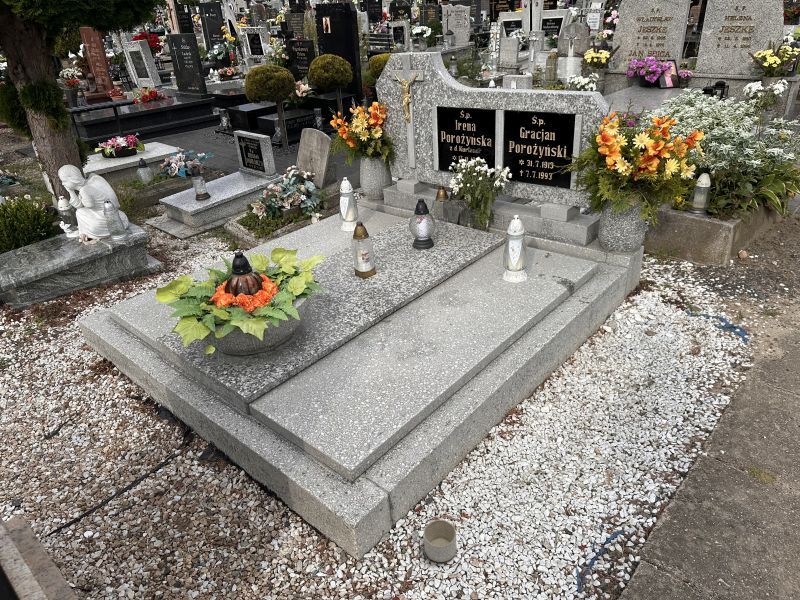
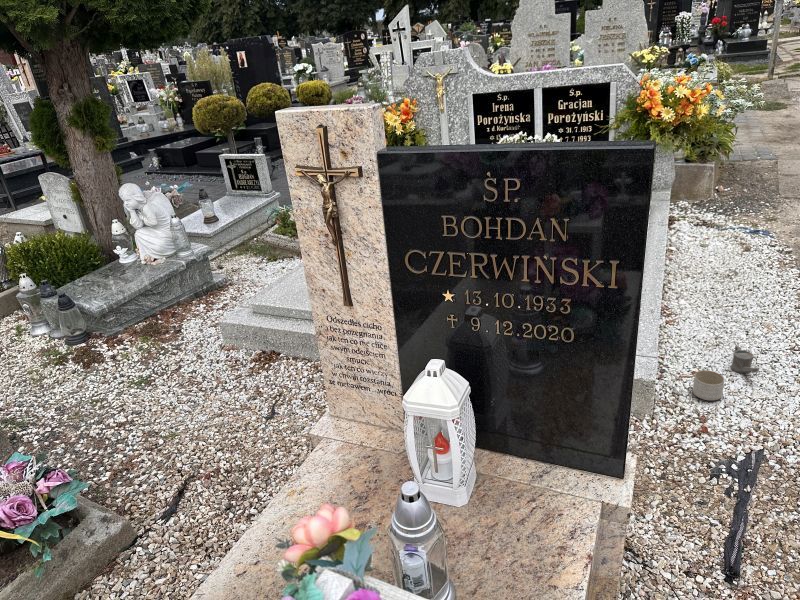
watering can: none [498,496,524,543] -> present [731,346,759,373]

